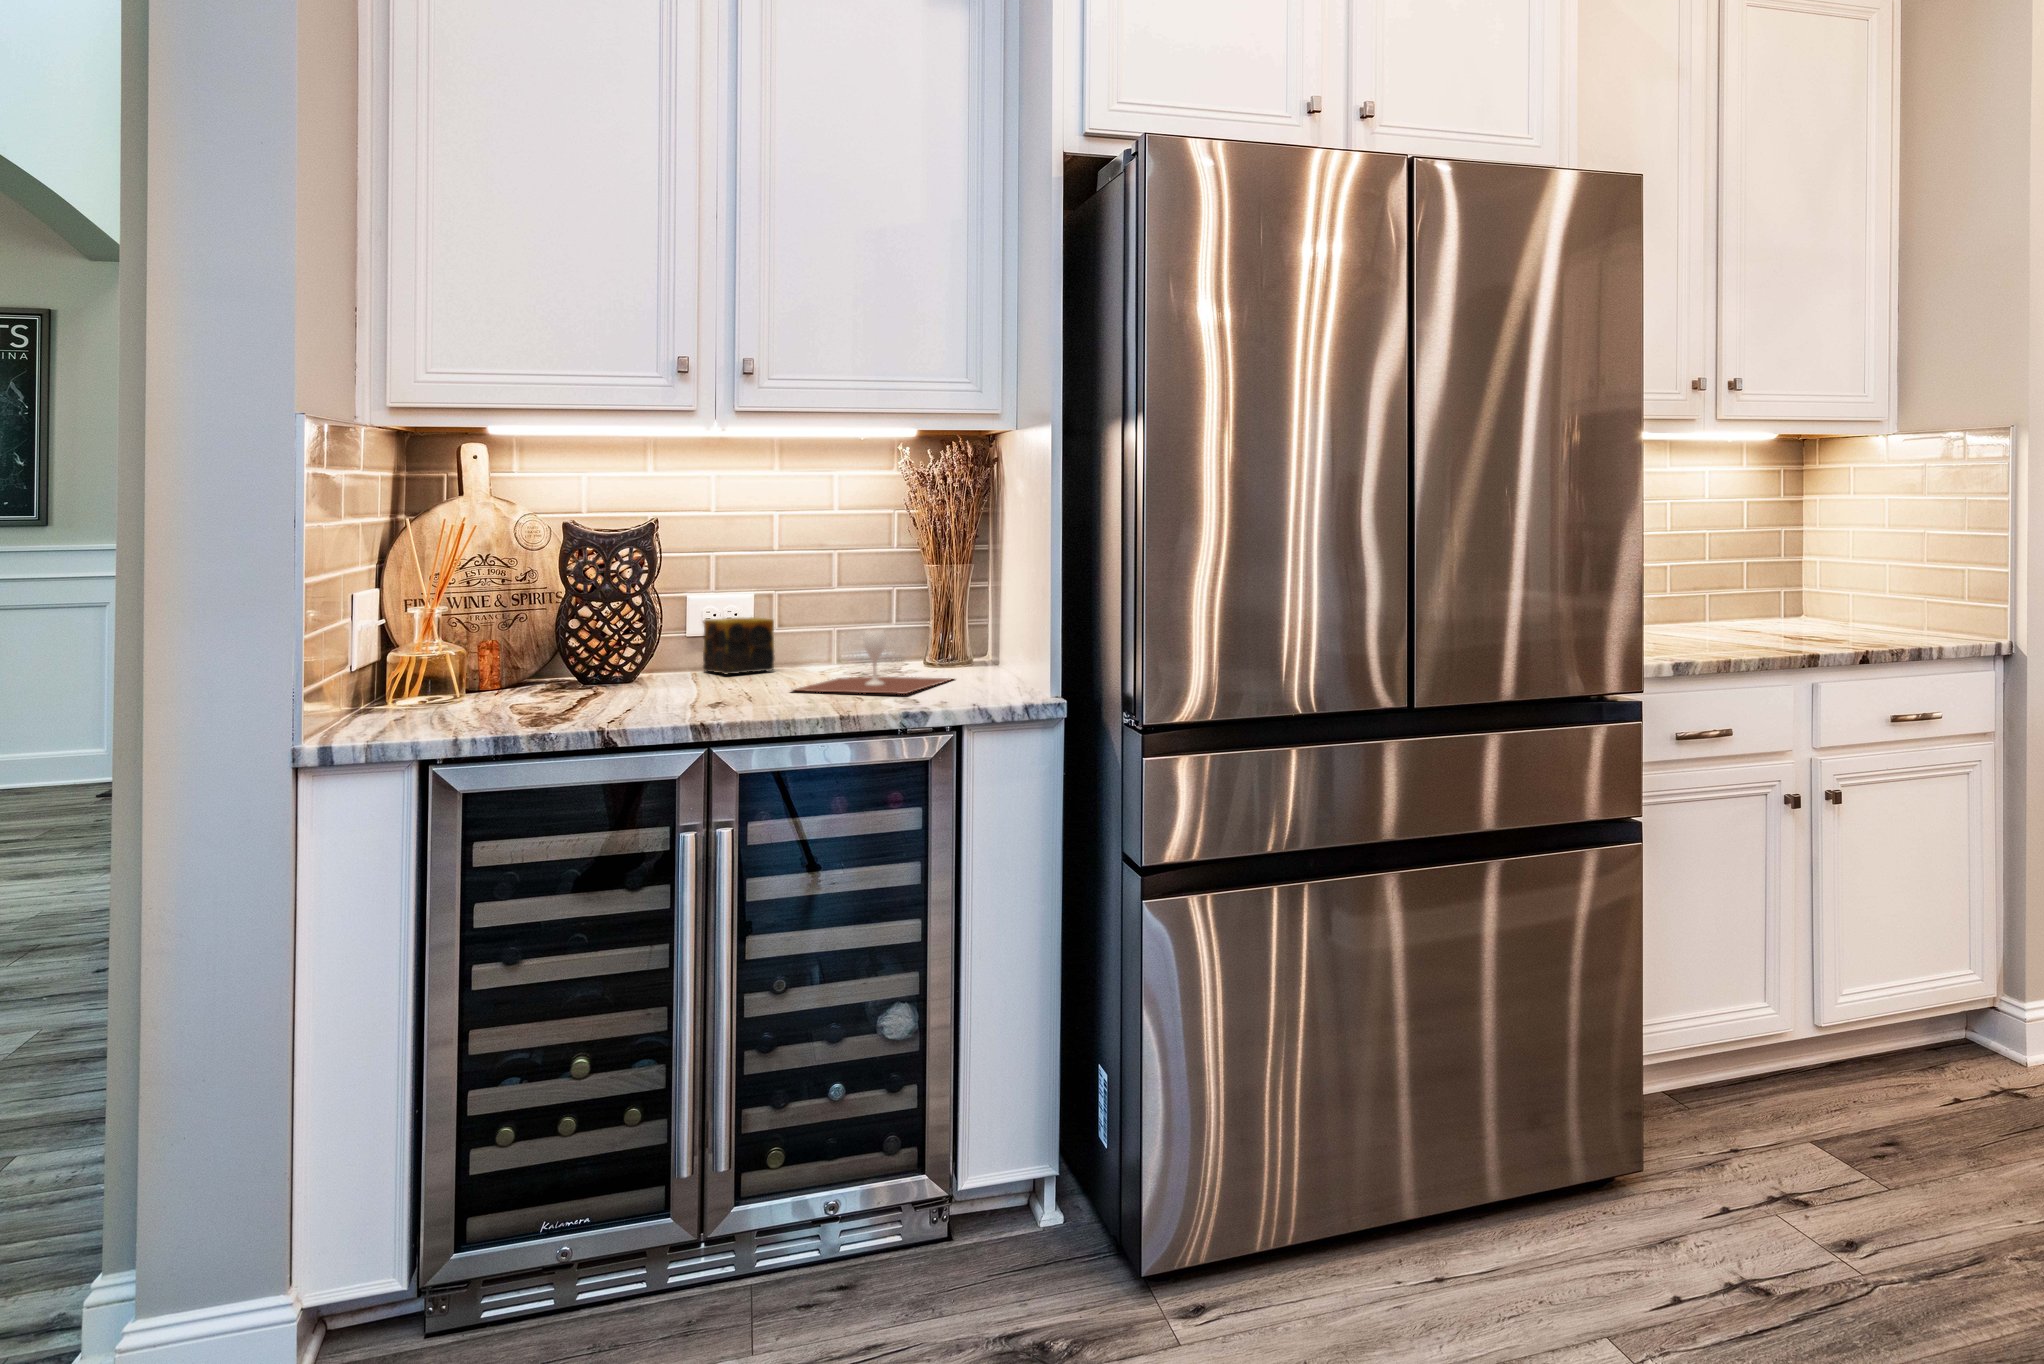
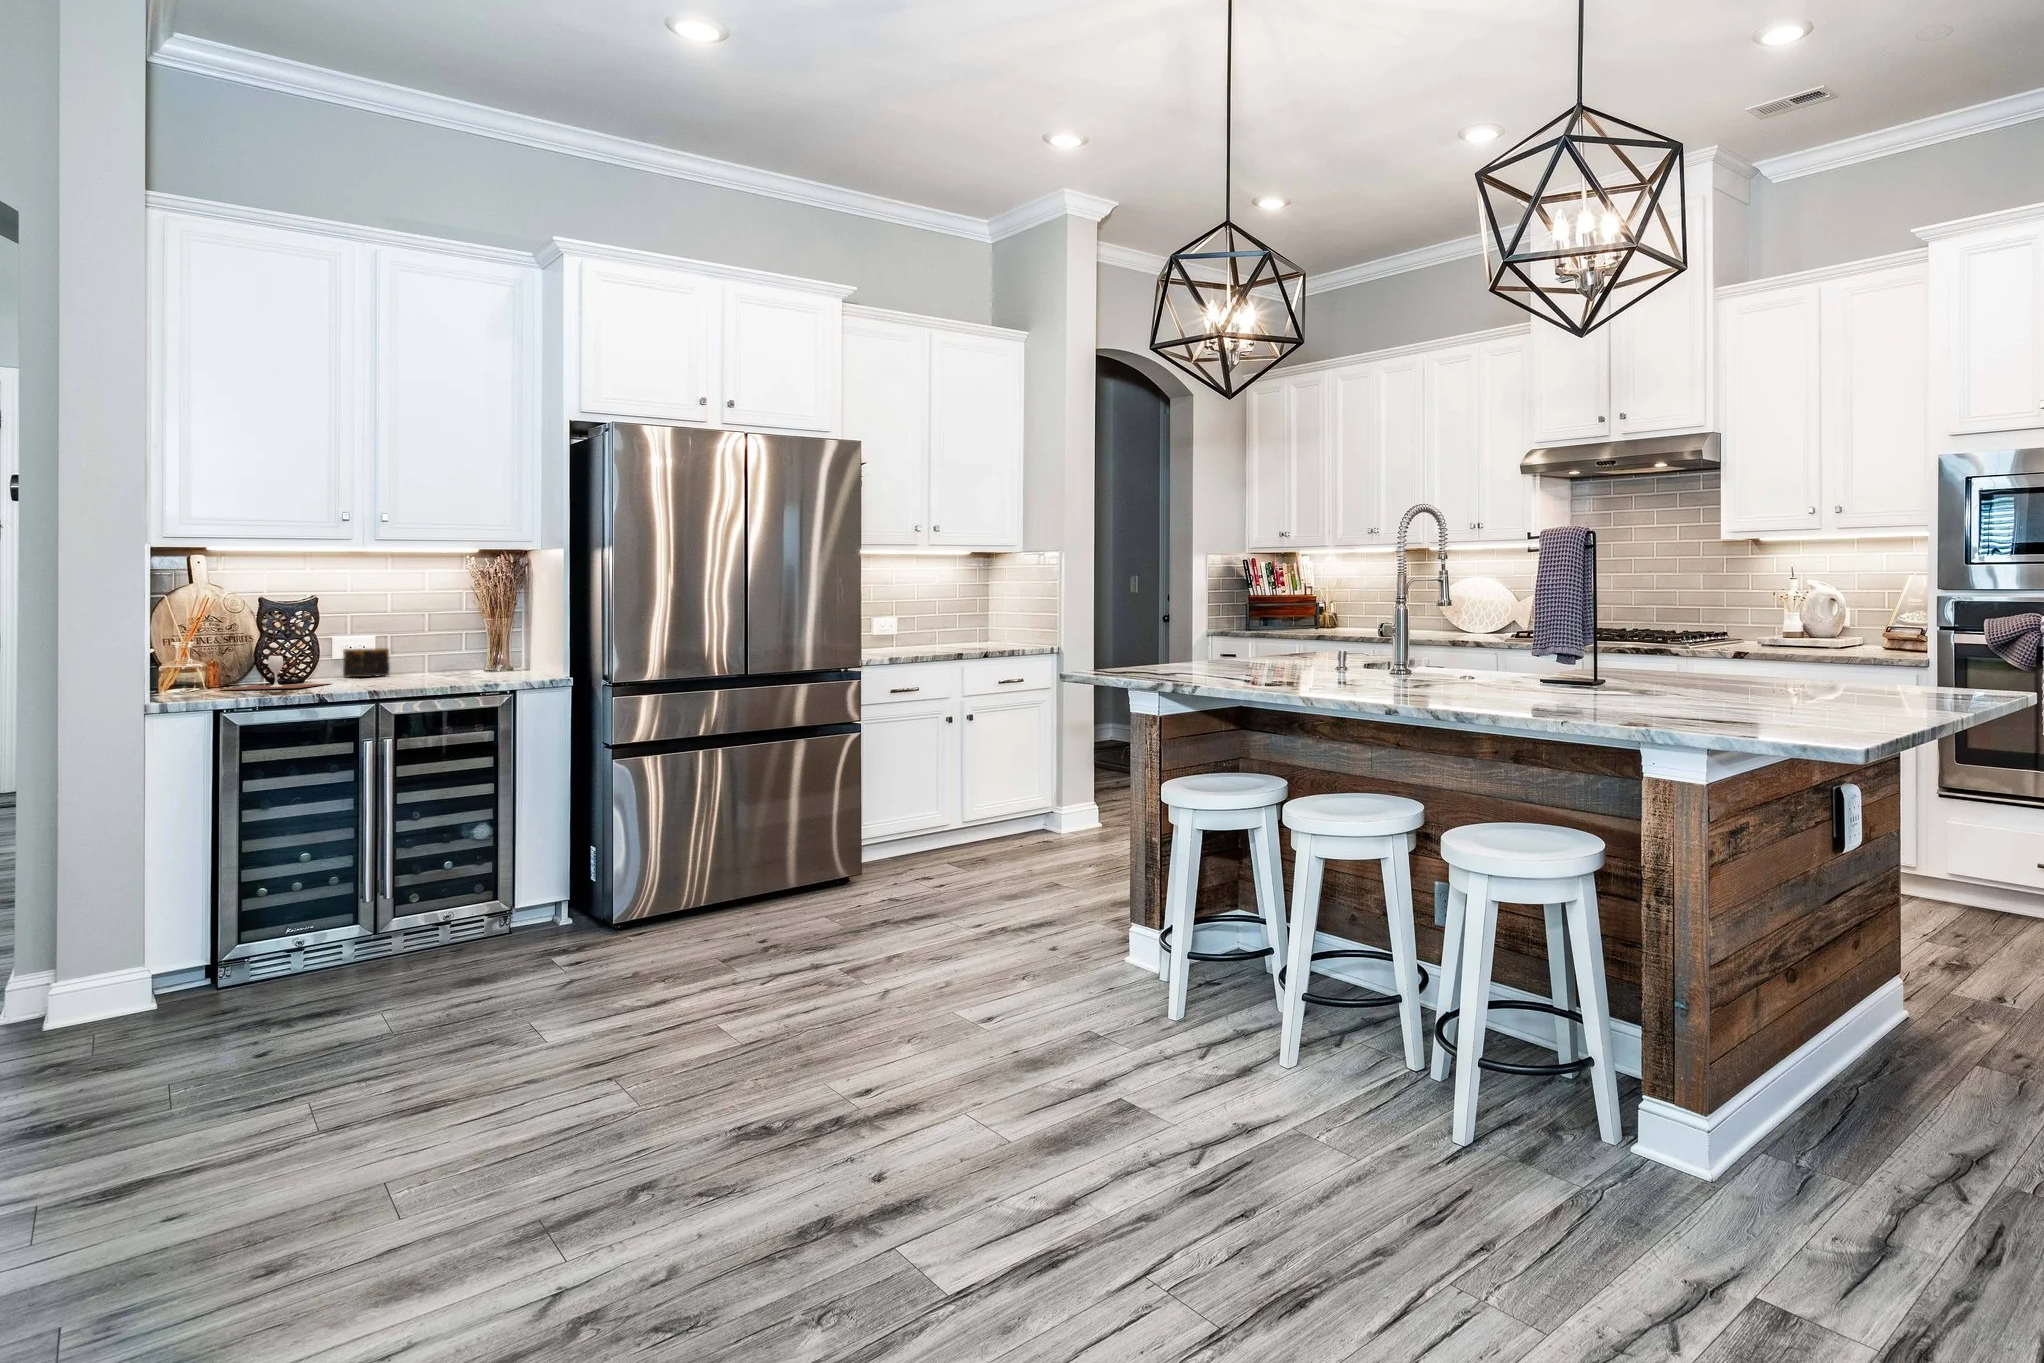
wine glass: present [795,629,951,694] -> present [221,656,326,690]

